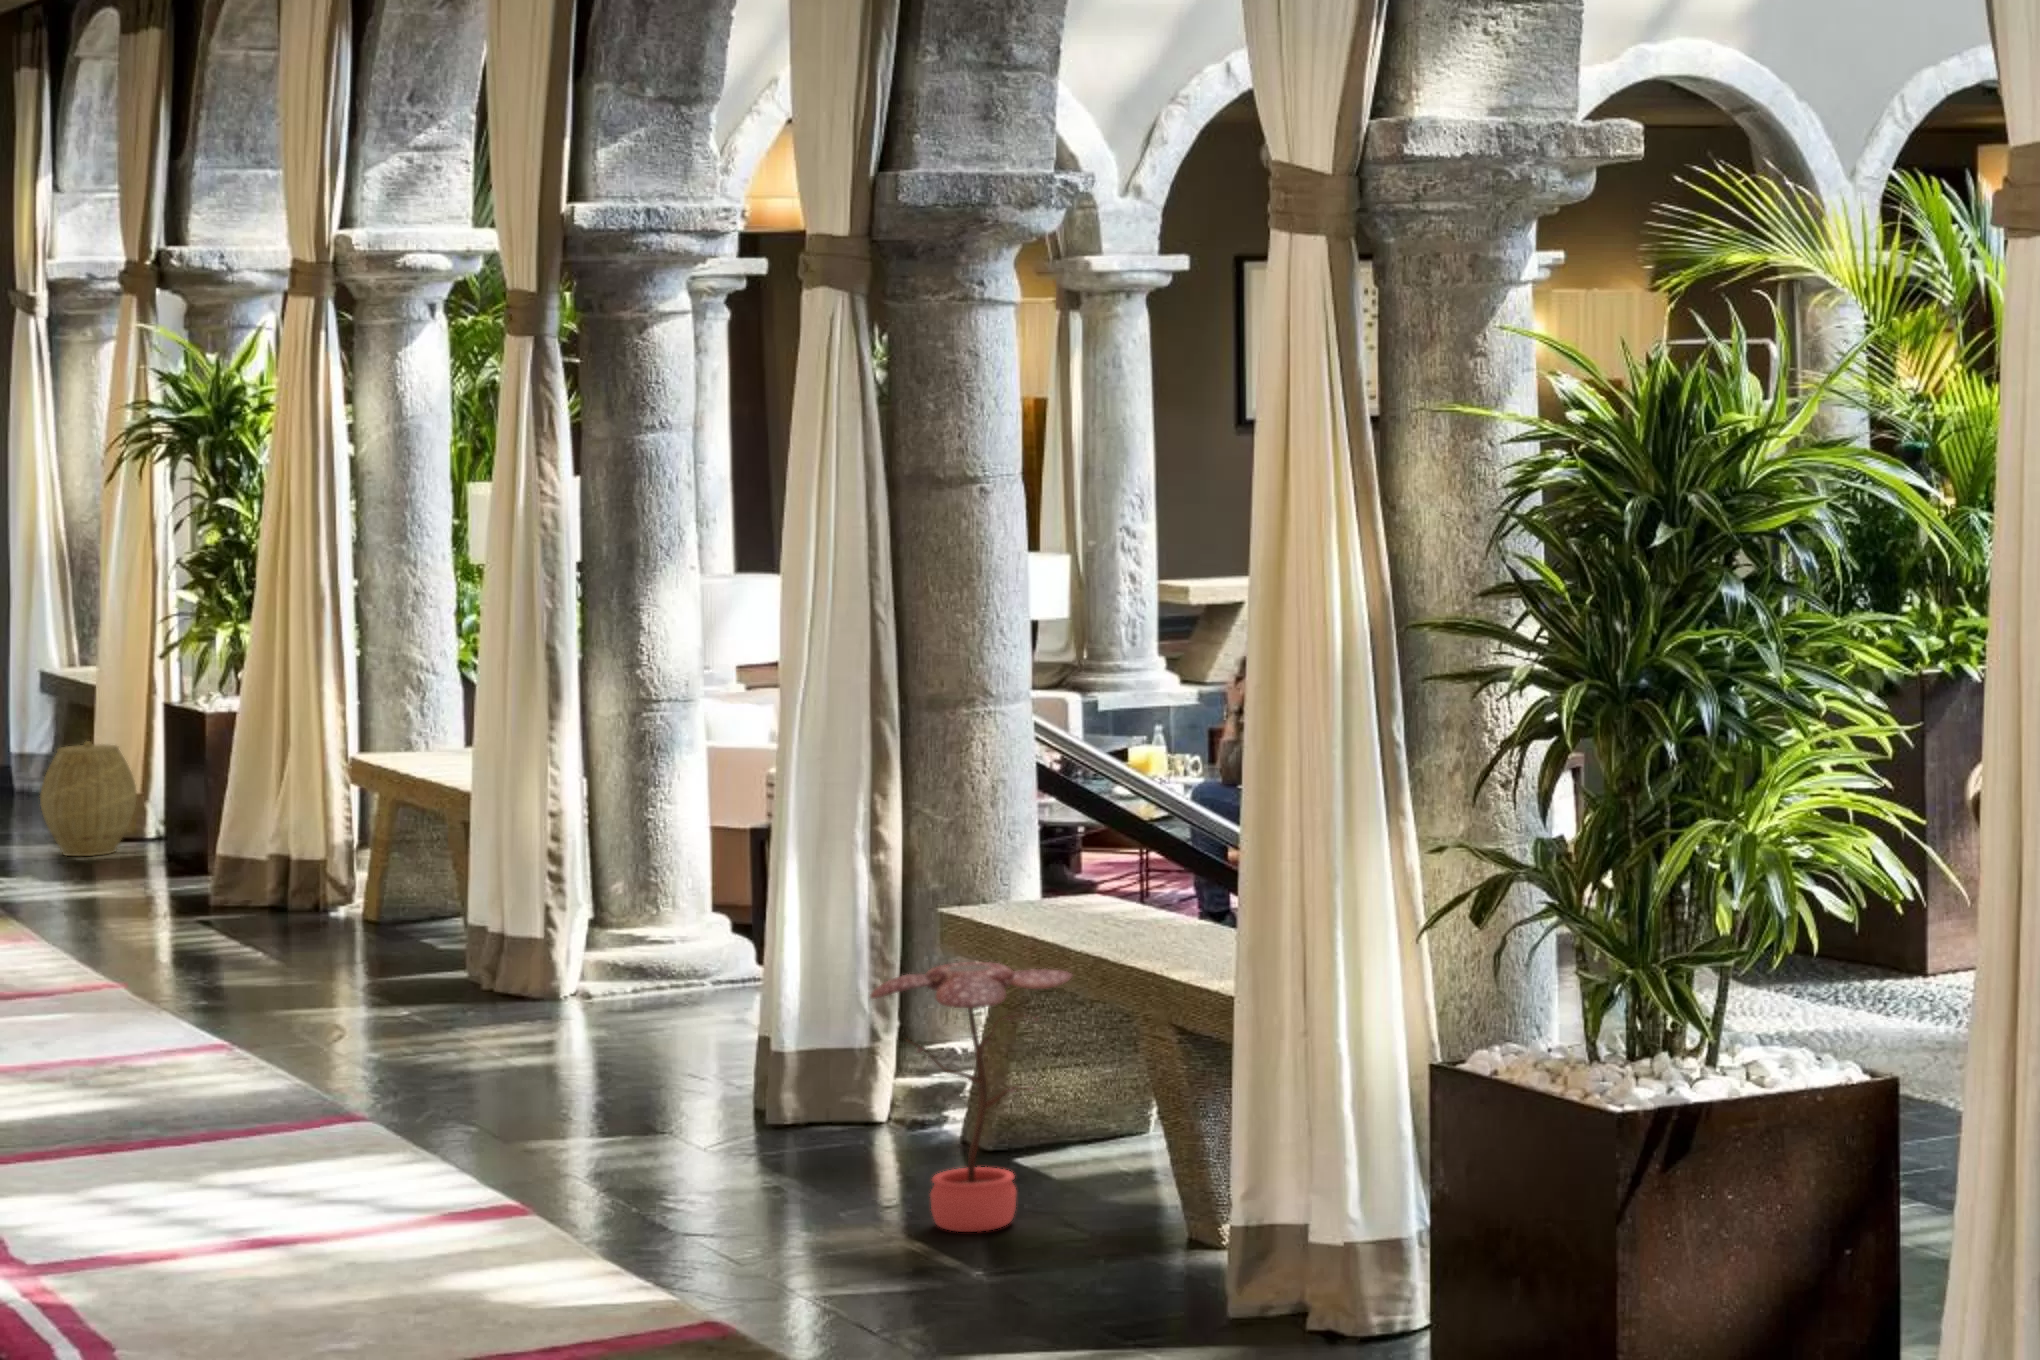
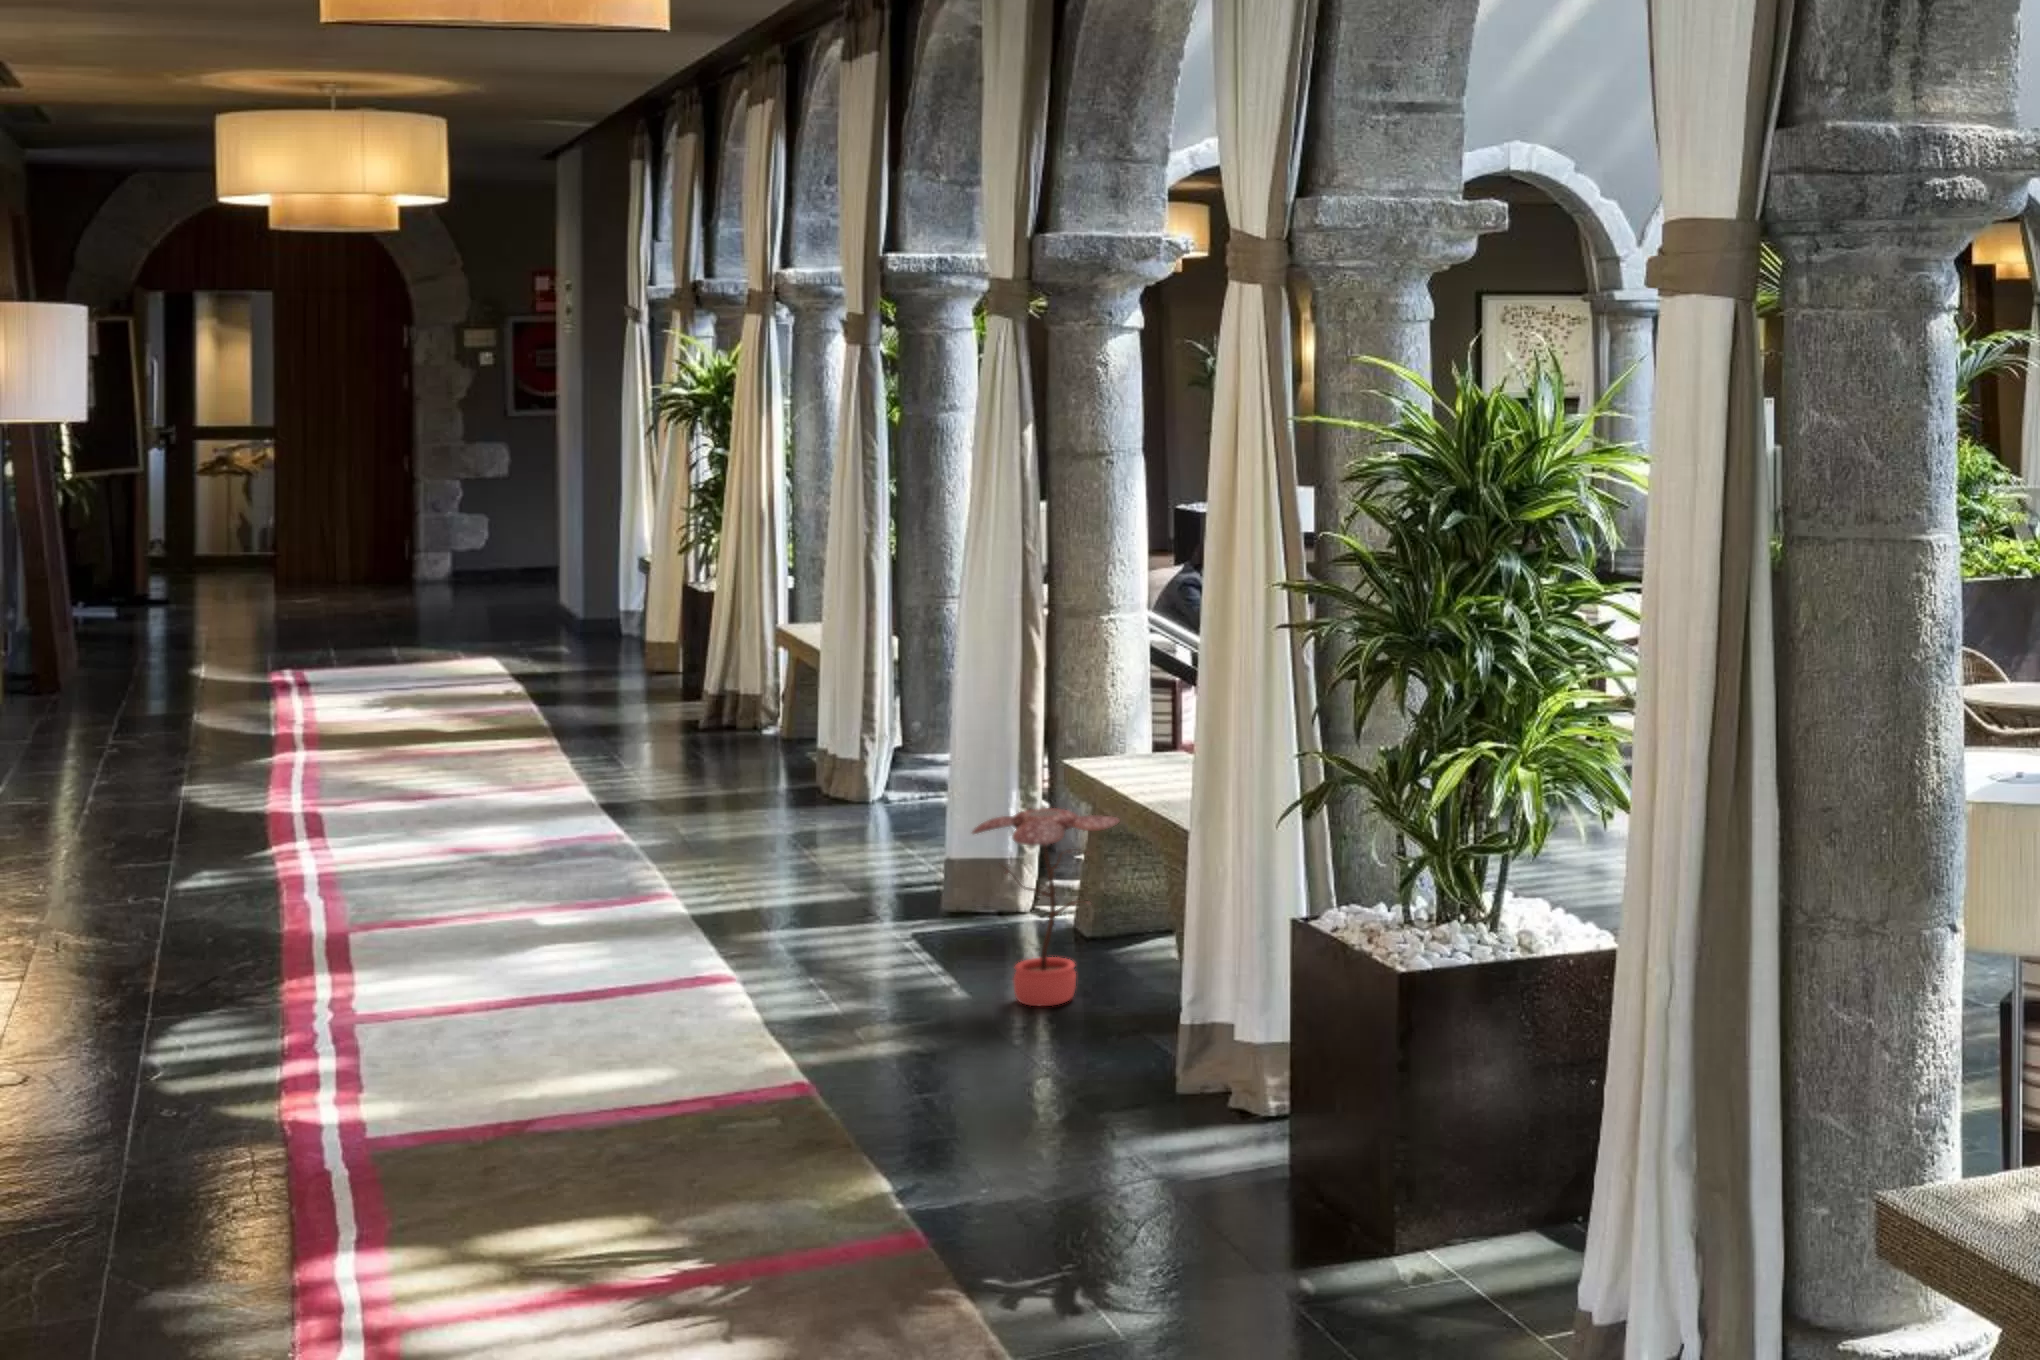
woven basket: present [40,741,137,856] -> none [618,604,681,679]

